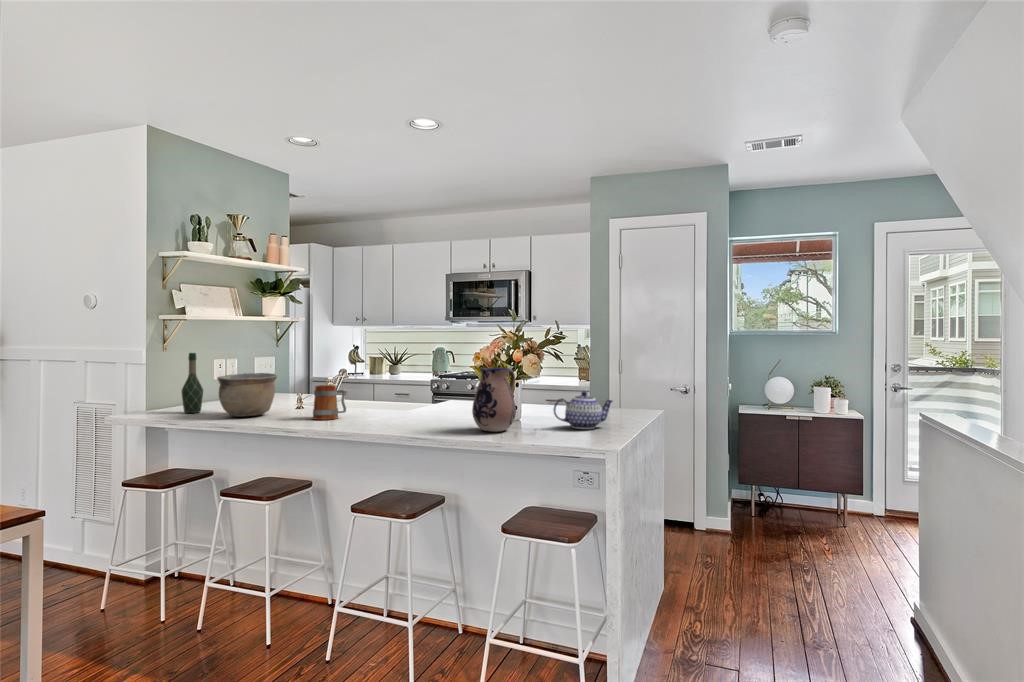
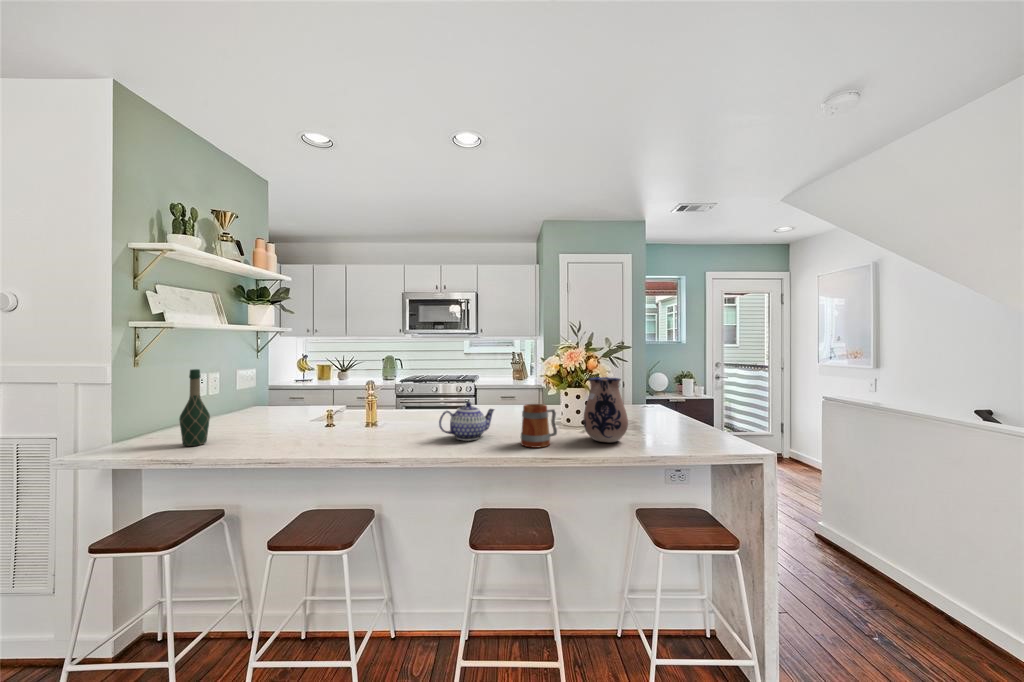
bowl: present [217,373,277,417] -> none [246,390,322,446]
mug: present [313,385,346,420] -> present [521,404,557,448]
teapot: present [554,391,612,429] -> present [439,402,494,441]

